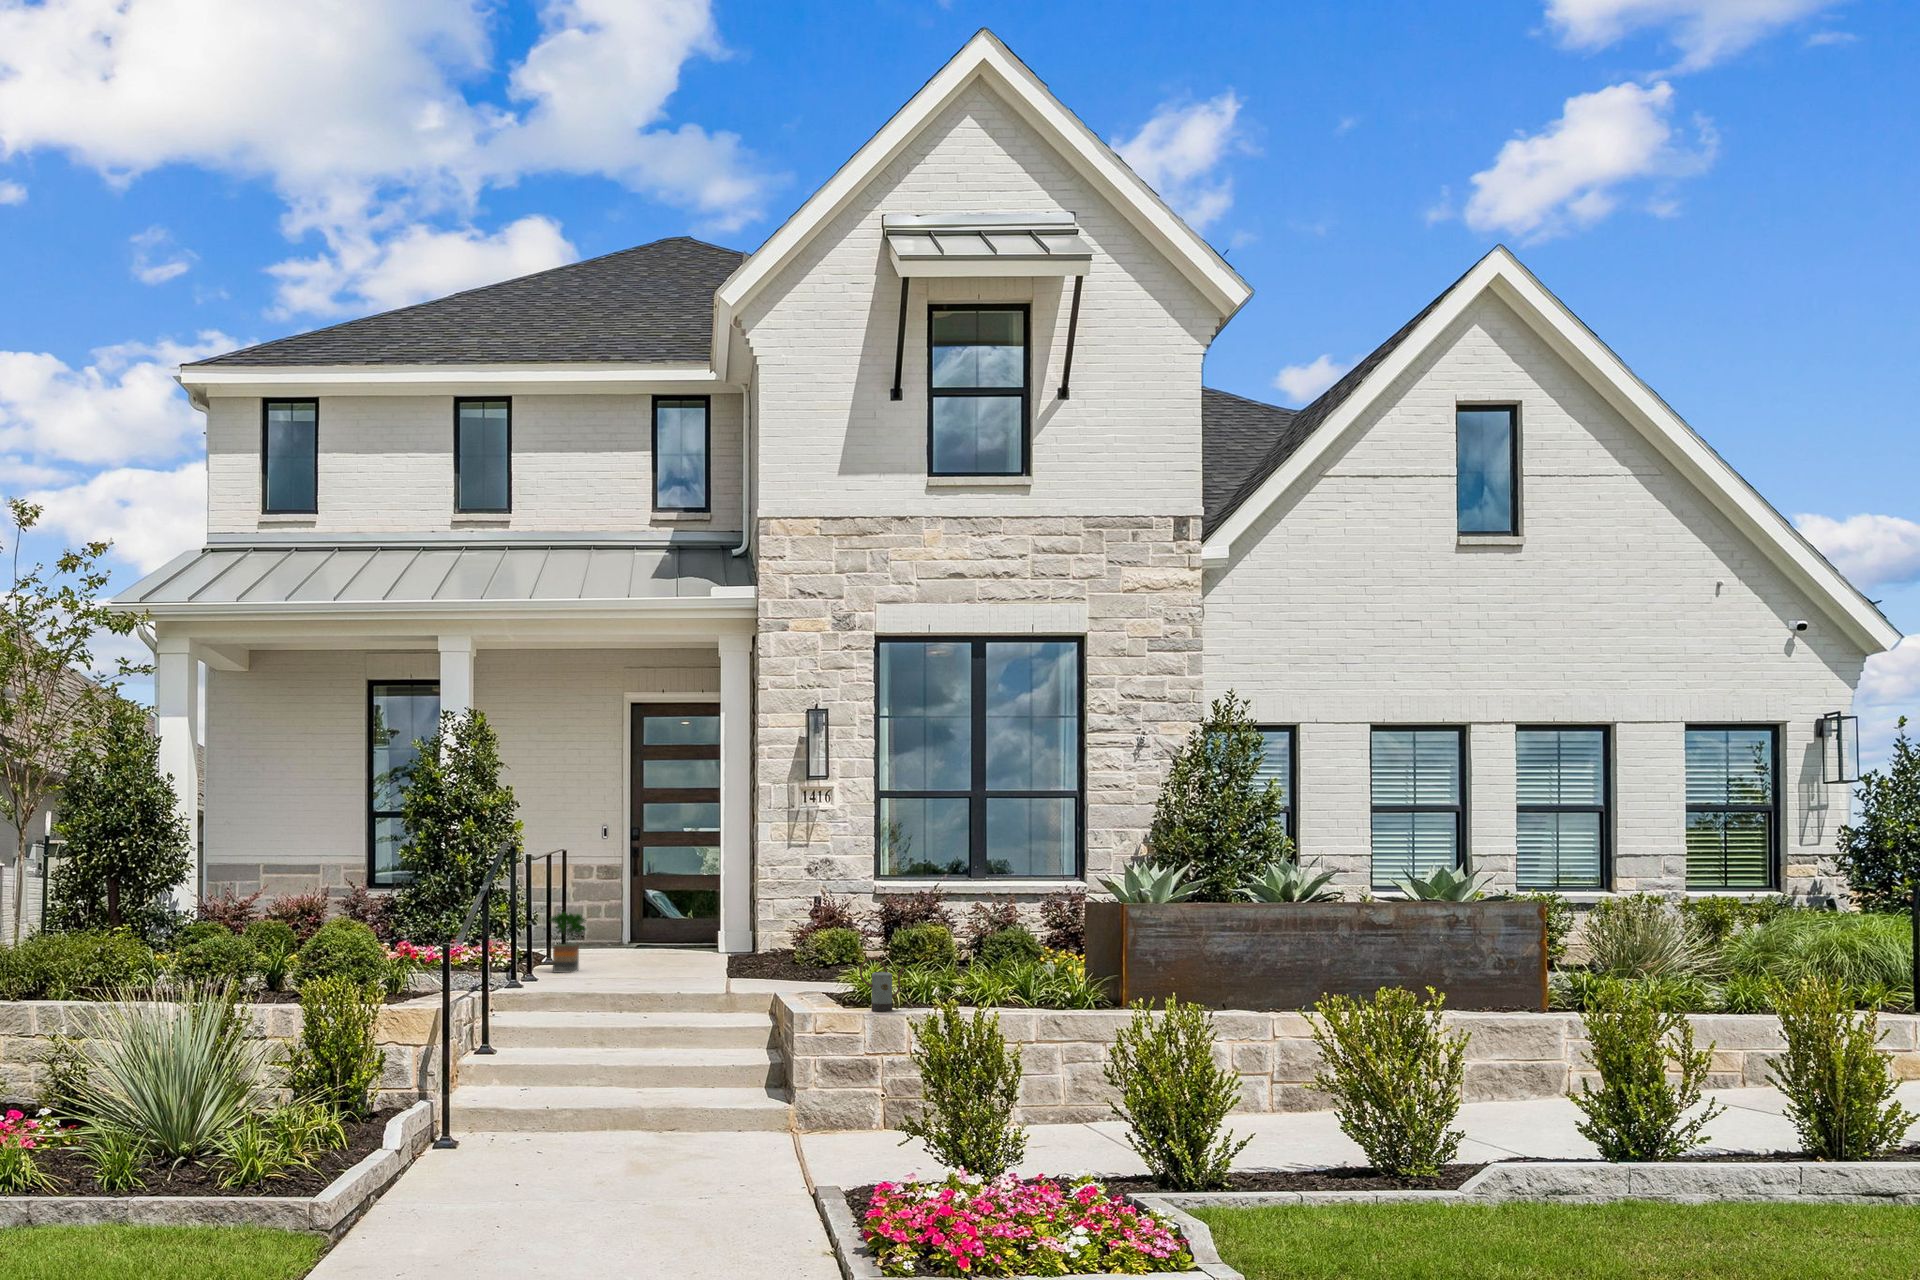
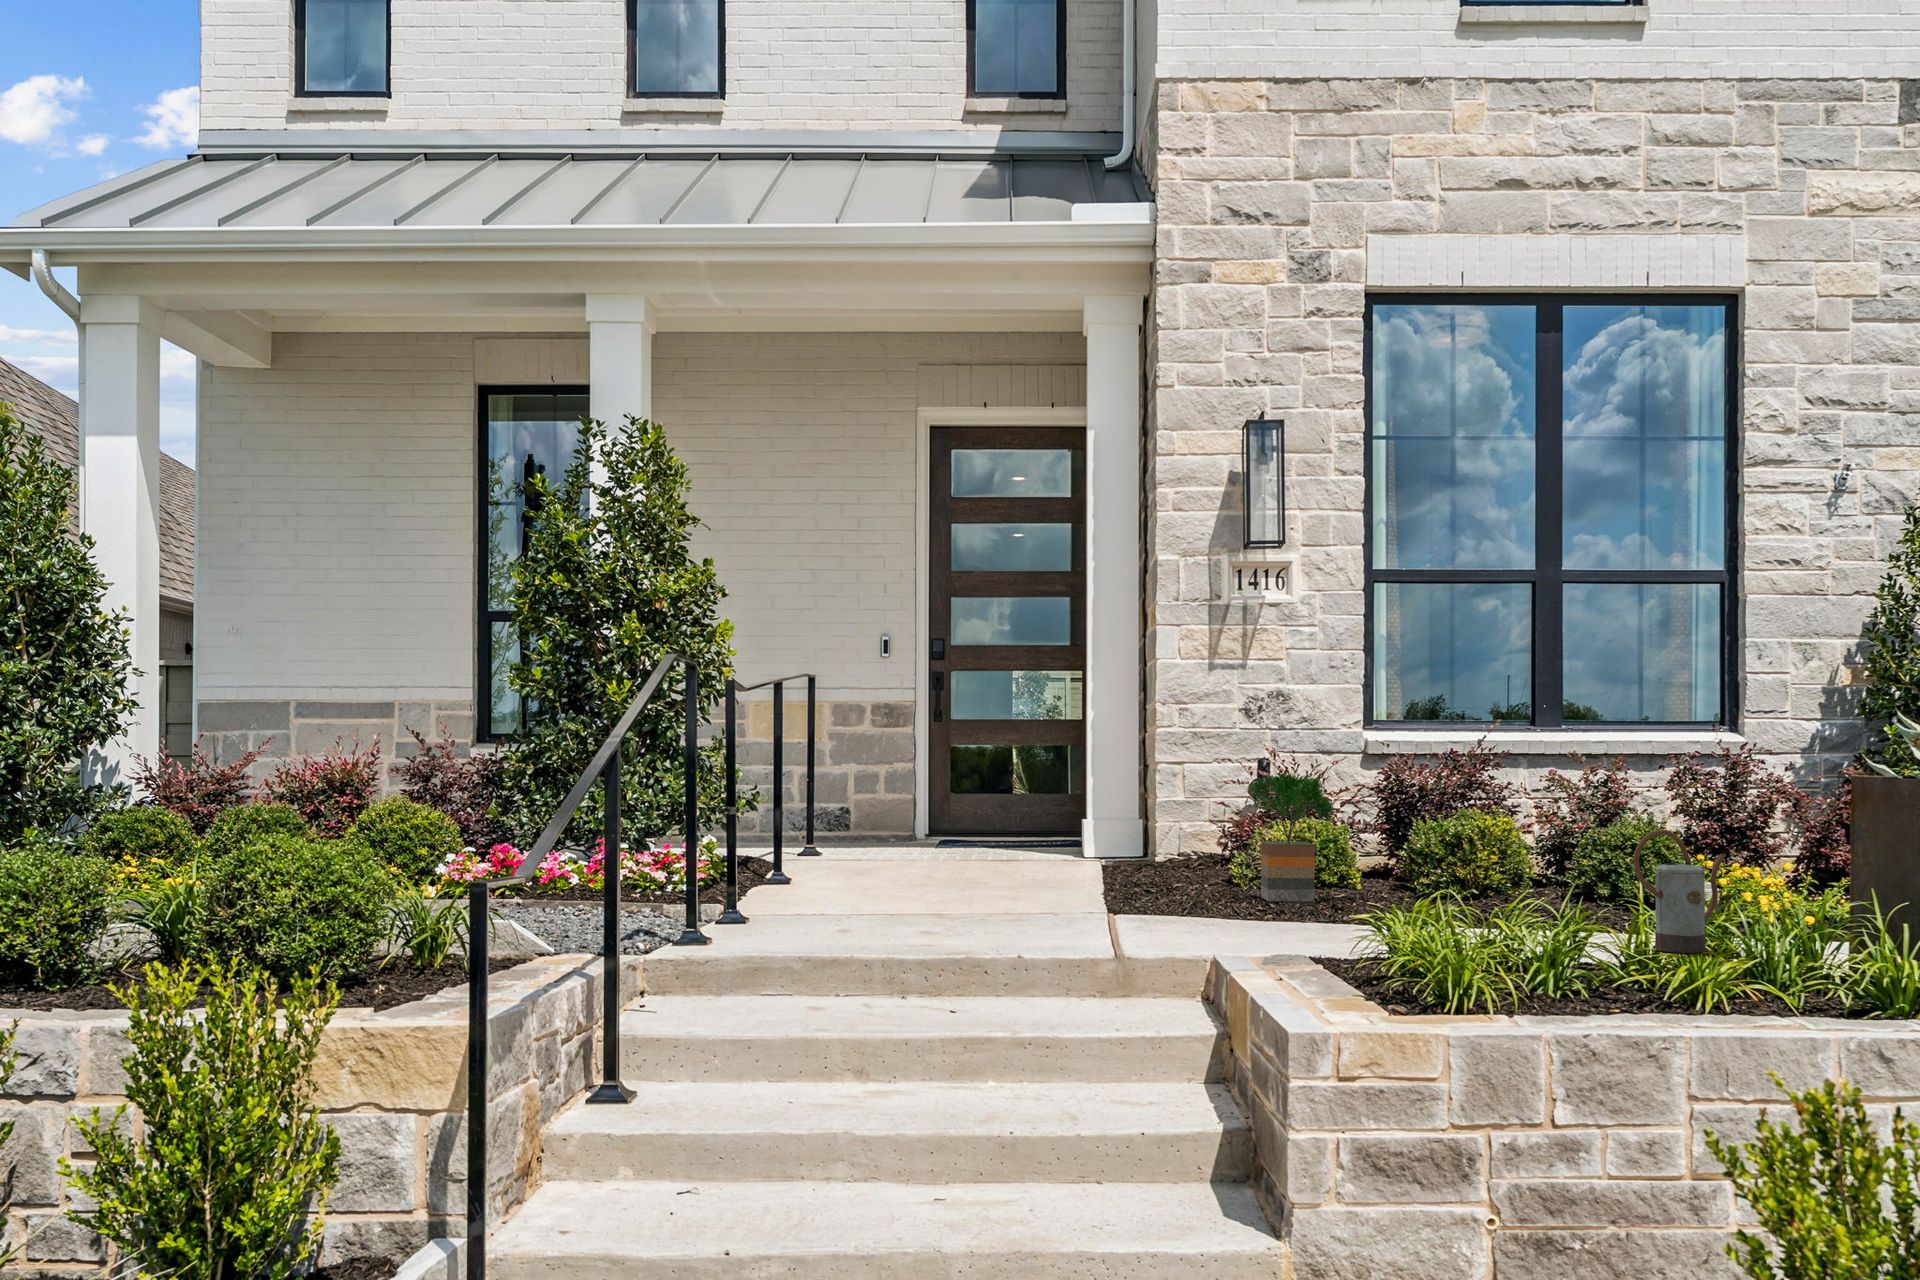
potted tree: present [550,913,586,973] -> present [1248,773,1334,902]

